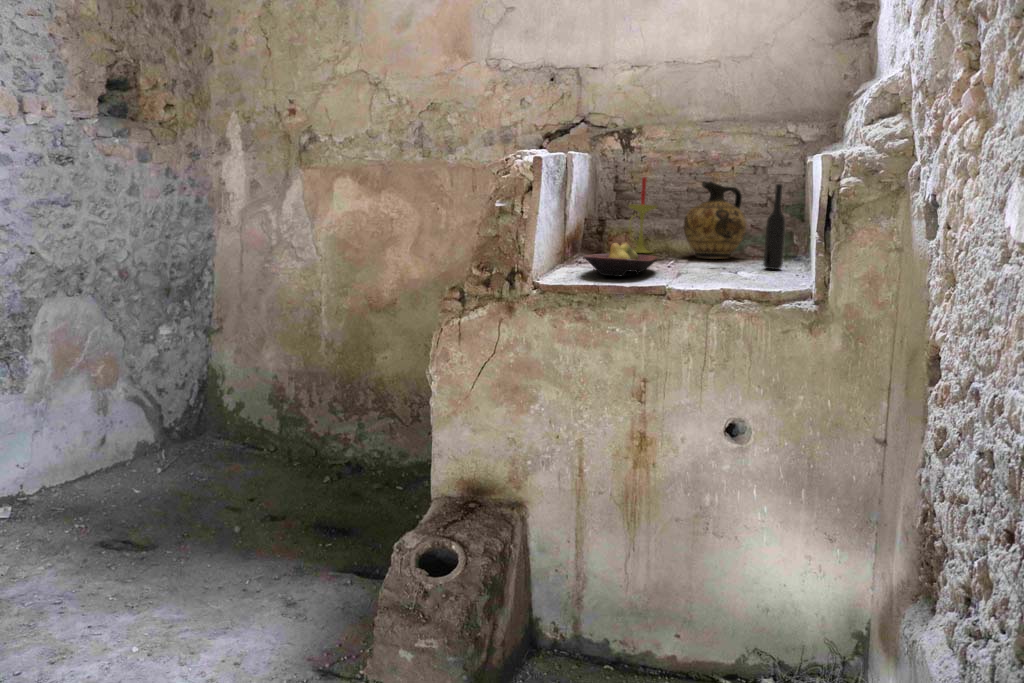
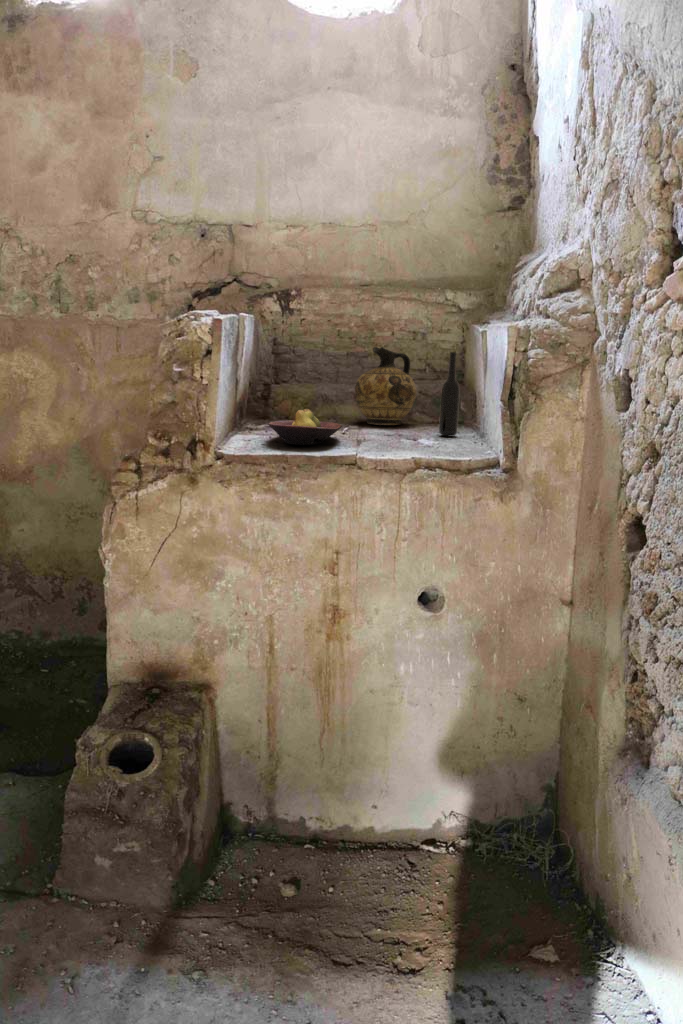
candle: present [629,177,657,253] -> none [295,339,327,419]

